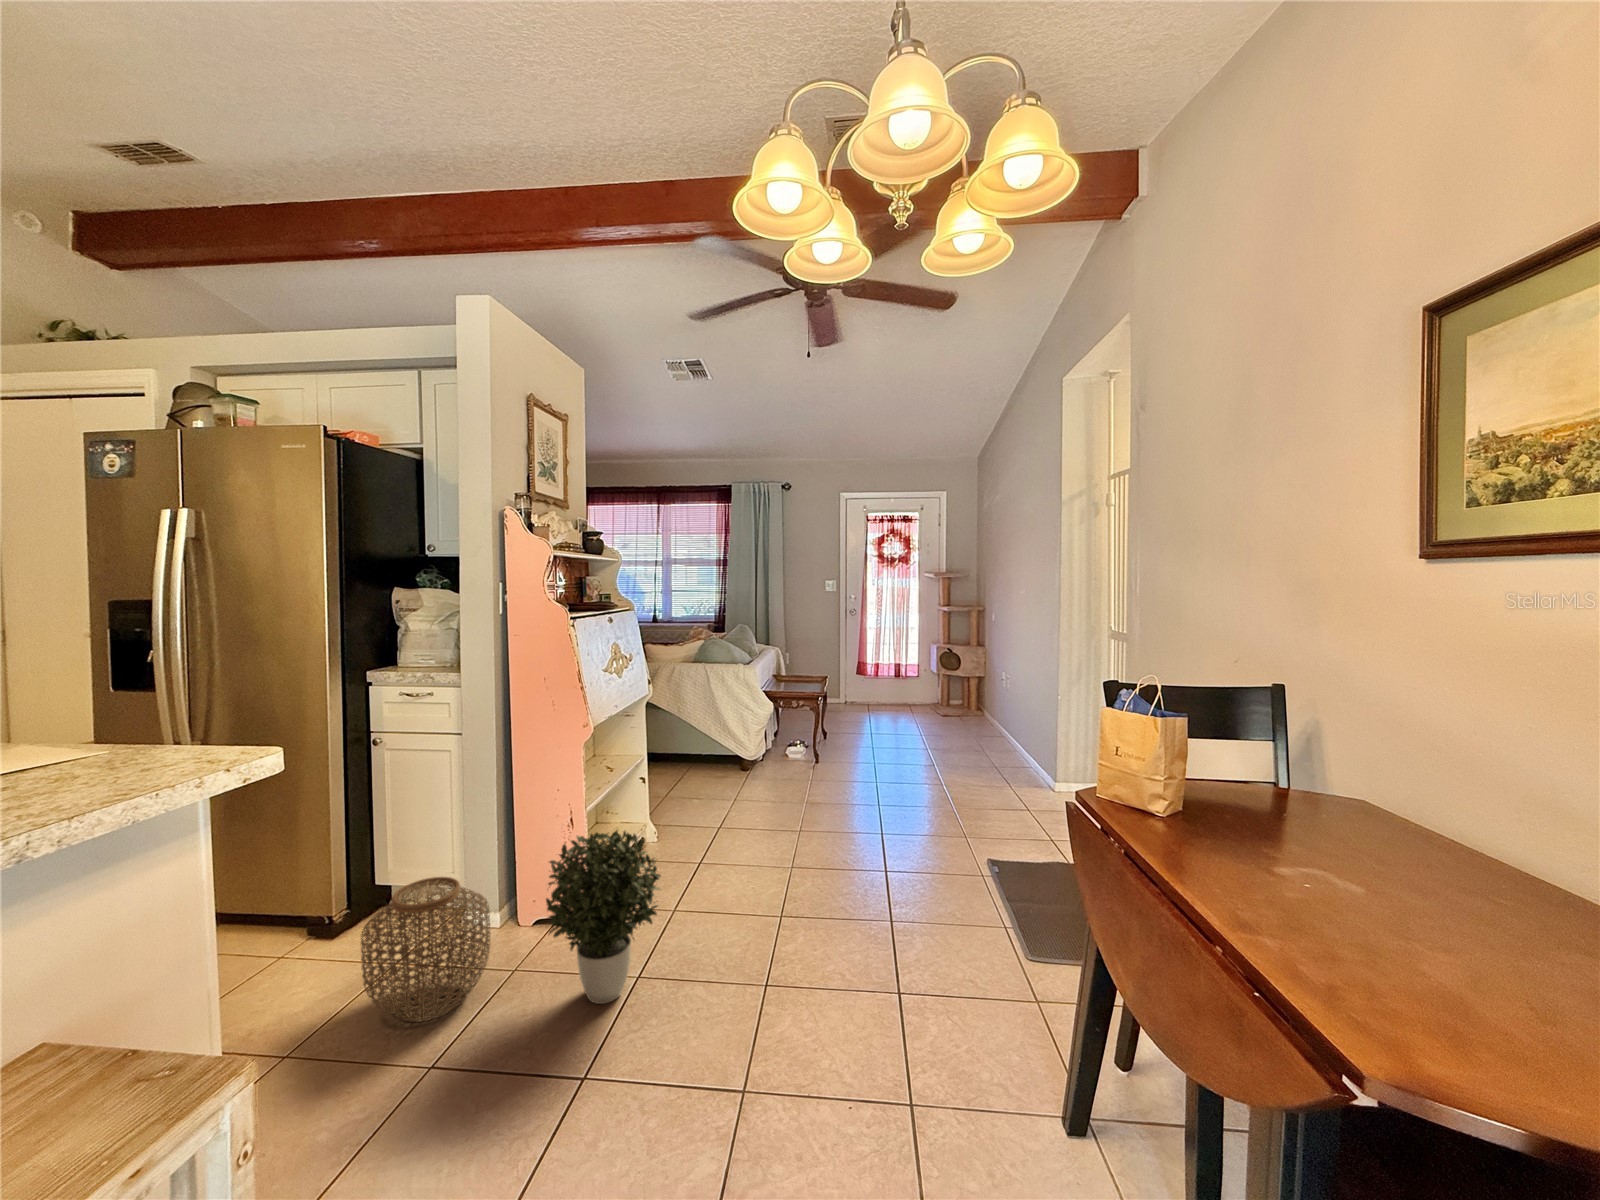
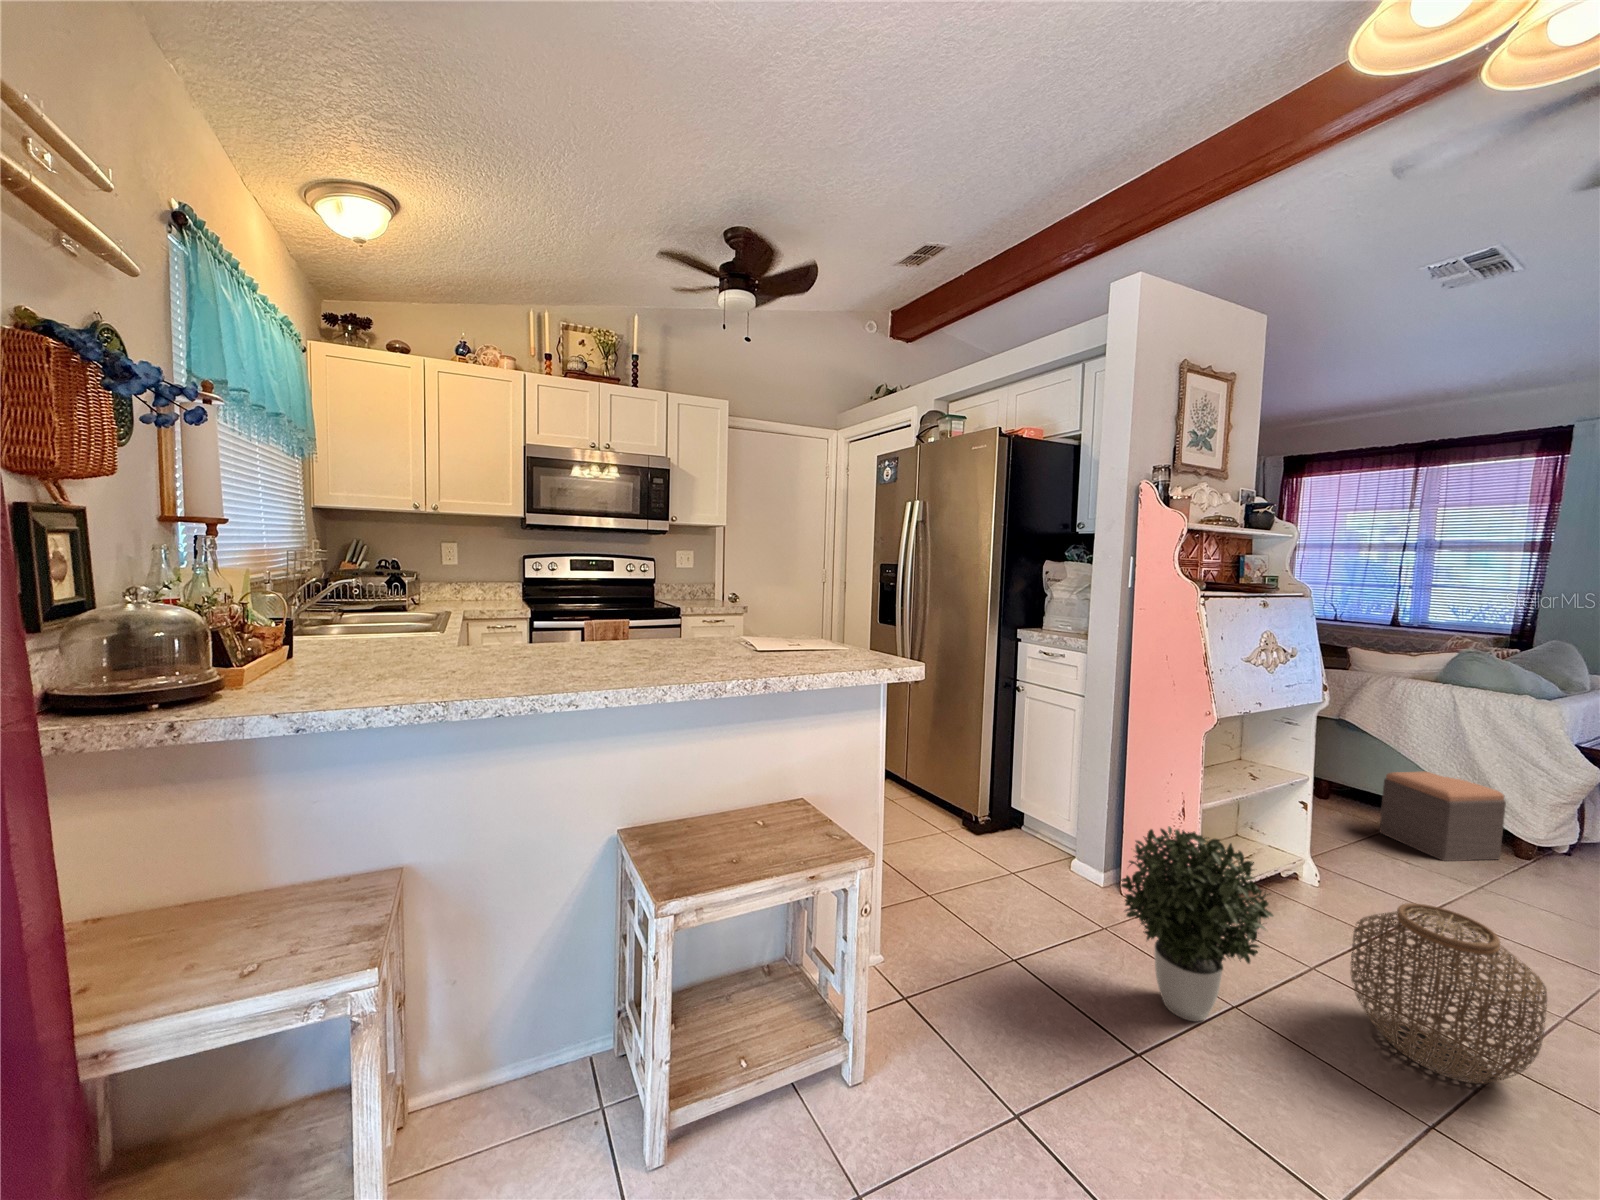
footstool: none [677,729,738,792] -> present [1380,771,1506,861]
woven basket: present [361,877,490,1022] -> present [1351,903,1547,1083]

